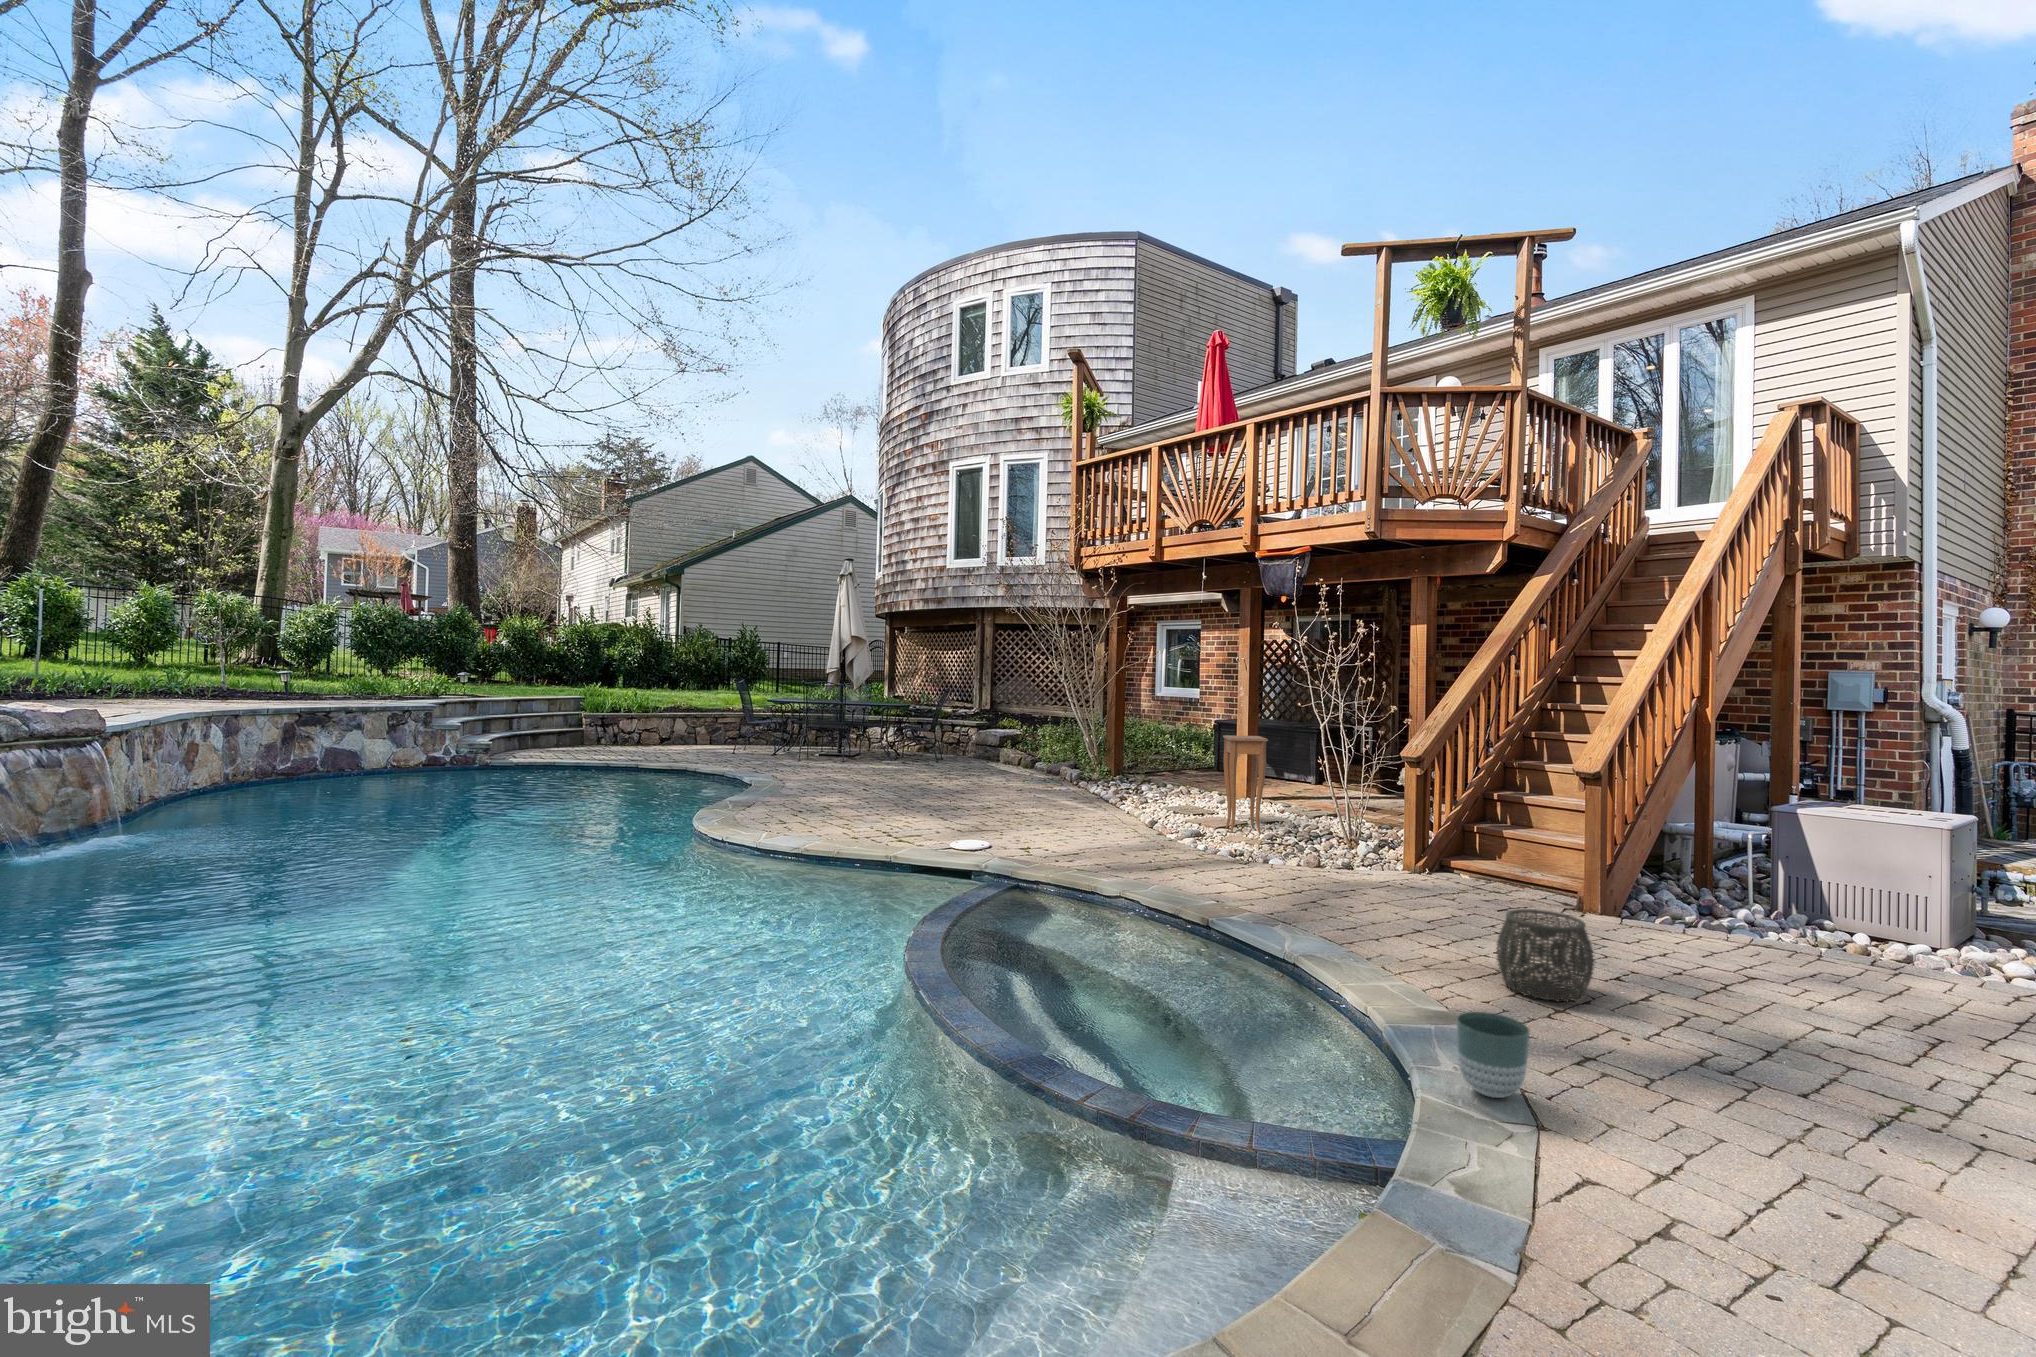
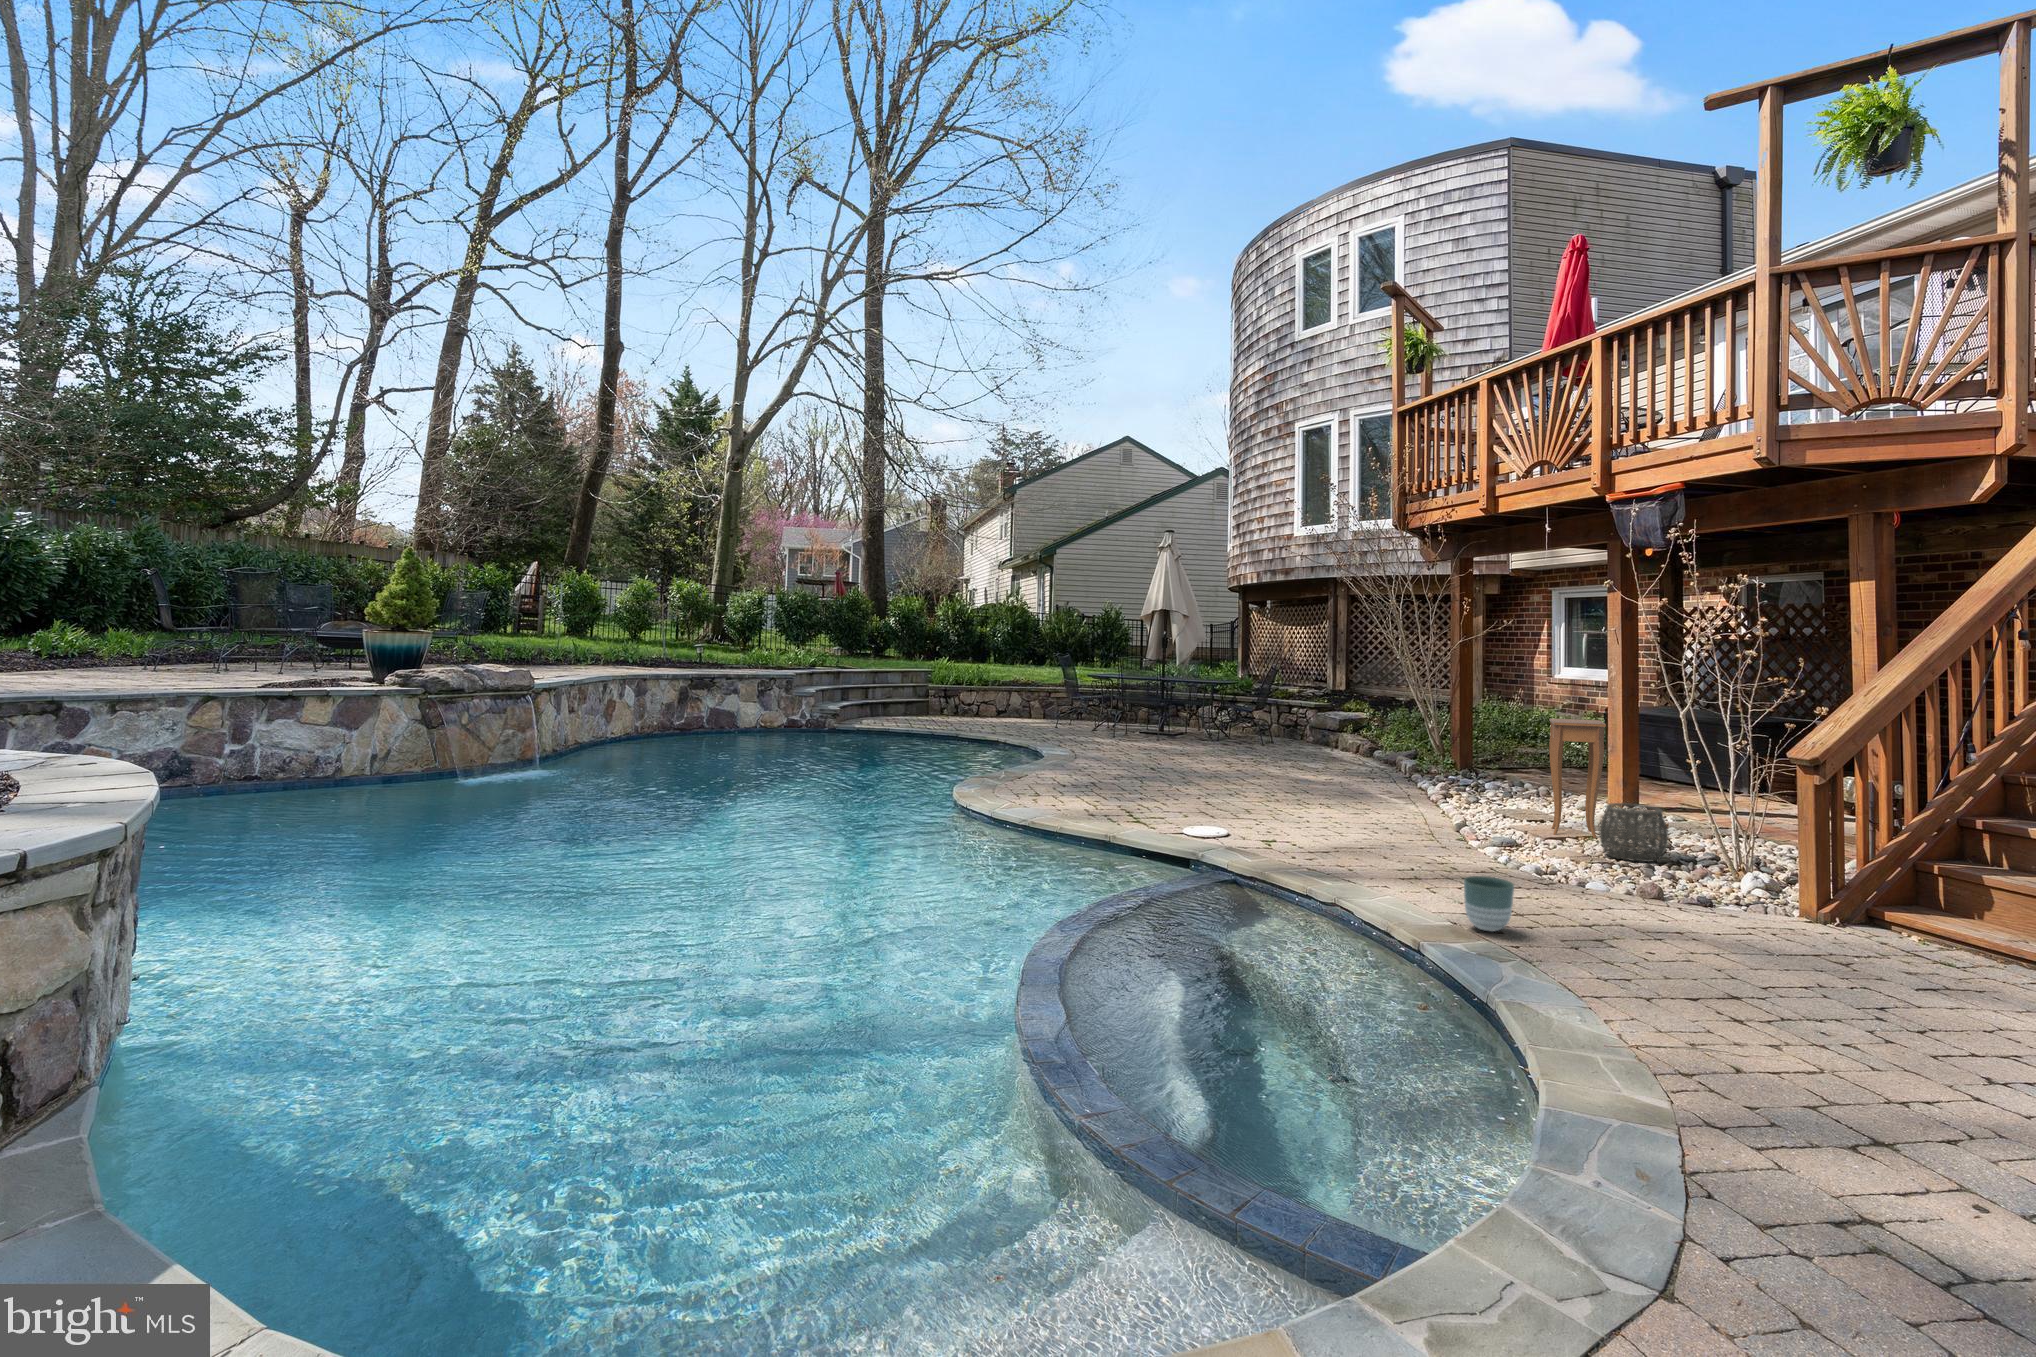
woven basket: present [1496,909,1594,1002] -> present [1599,803,1668,862]
planter: present [1457,1012,1530,1098] -> present [1464,876,1514,931]

